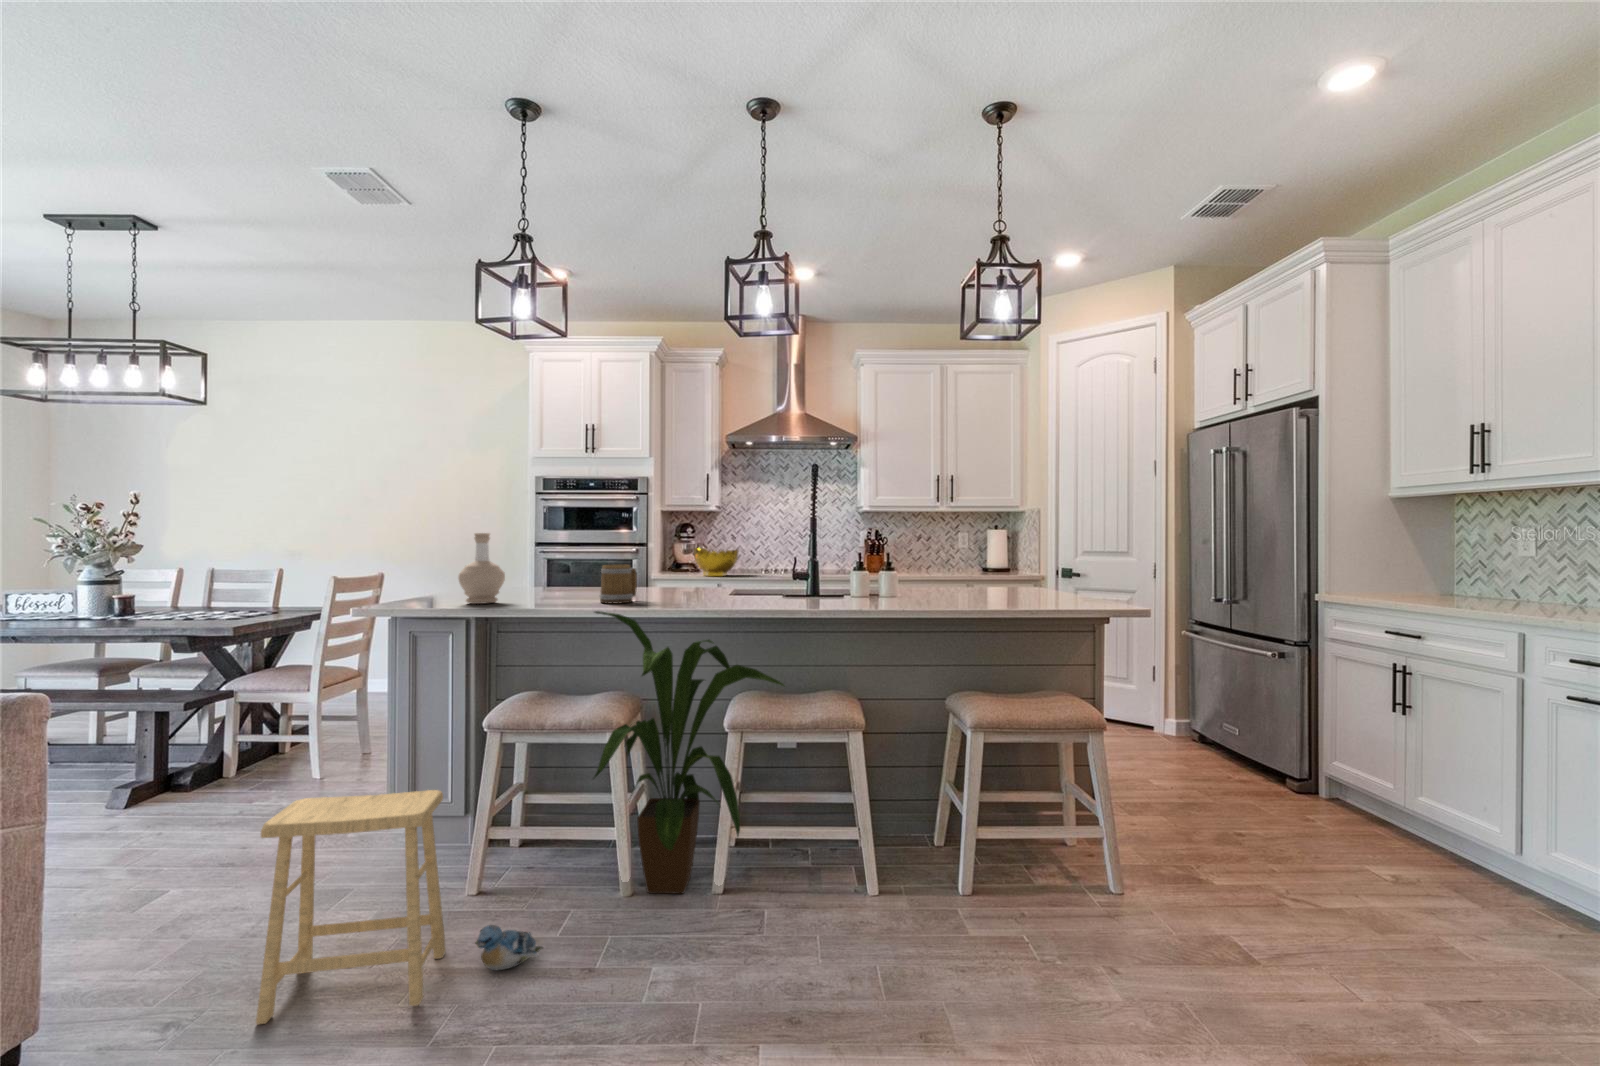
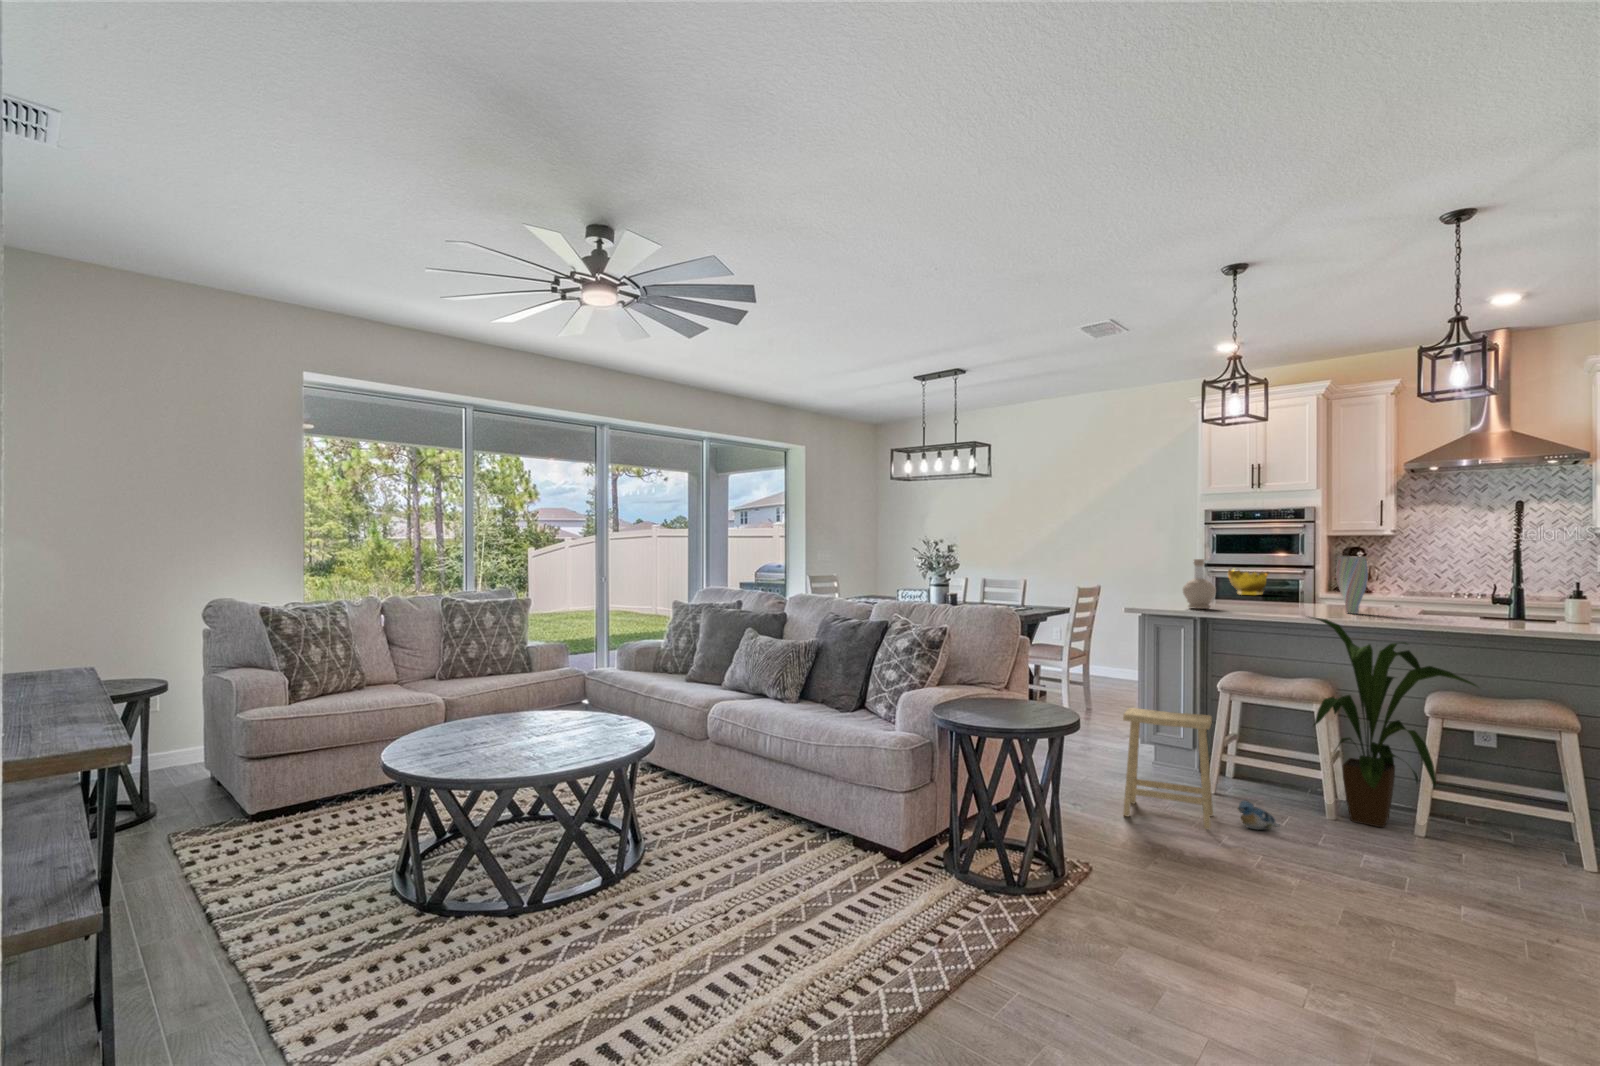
vase: none [649,528,682,599] -> present [1336,556,1368,614]
decorative bowl: present [694,548,738,576] -> present [1228,569,1269,595]
mug: present [600,565,637,603] -> none [1295,585,1326,614]

